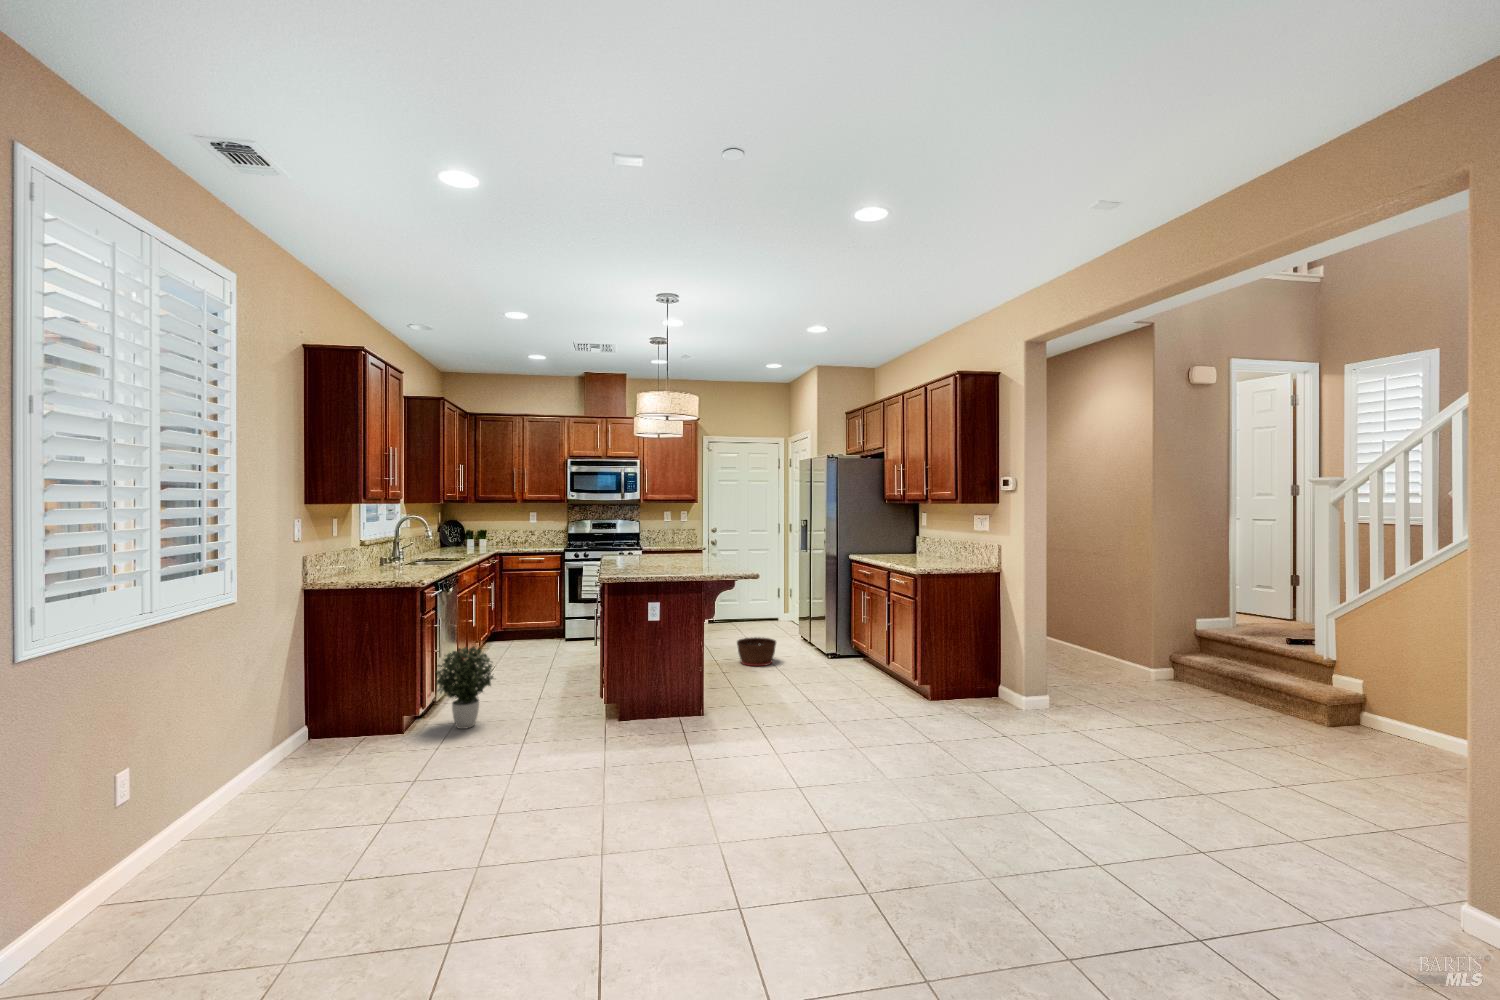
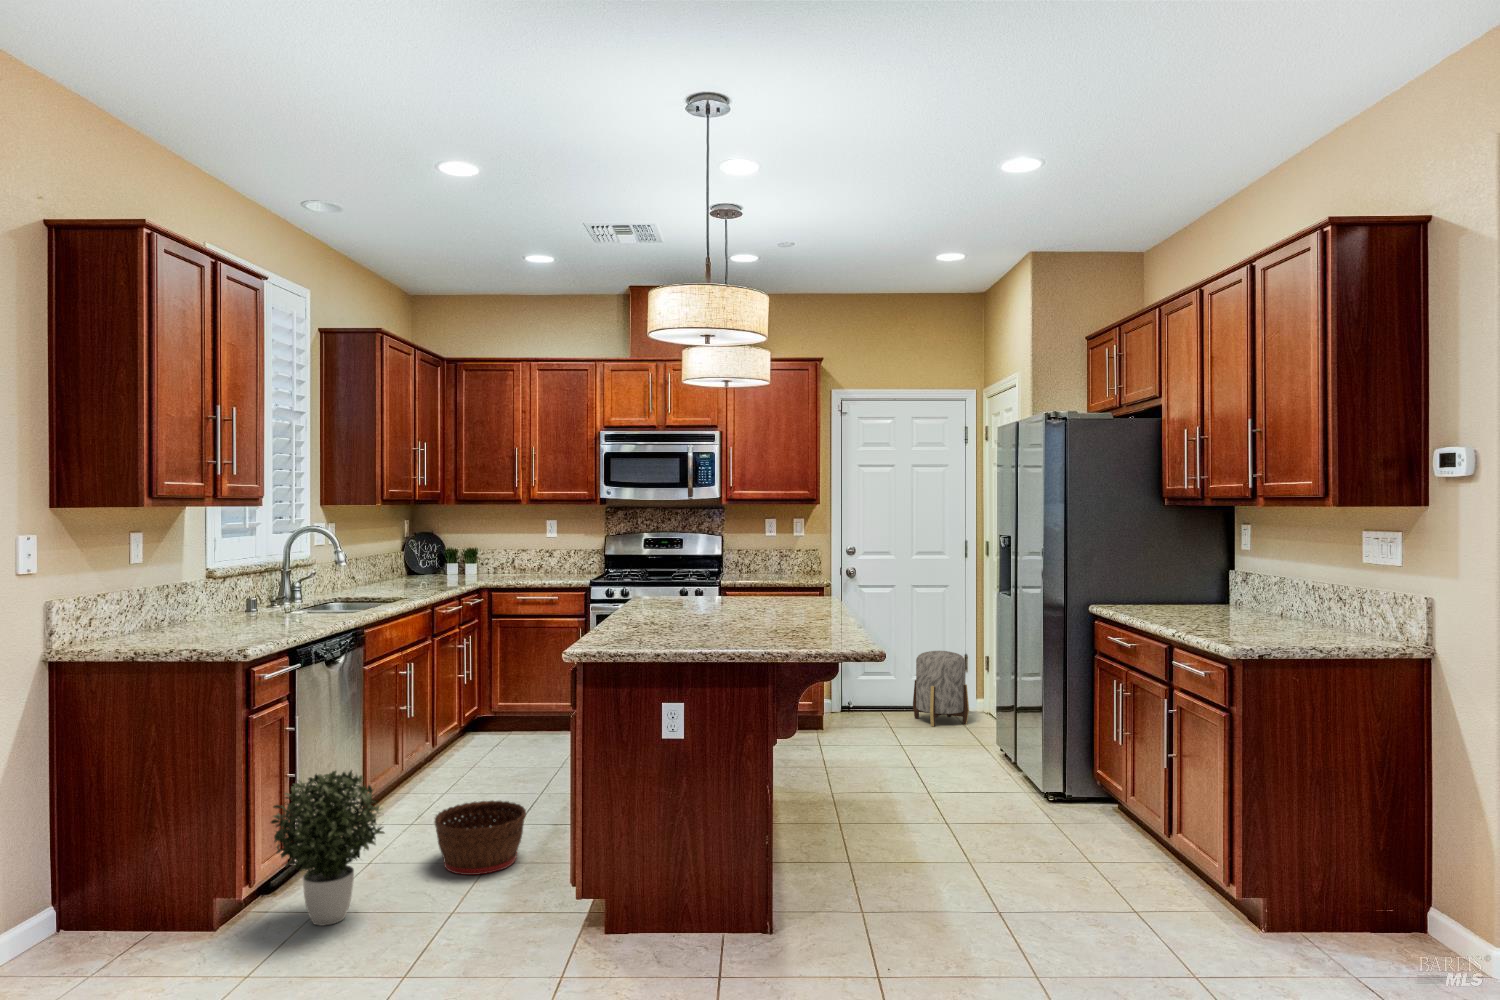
stool: none [751,586,782,629] -> present [913,651,969,726]
basket: present [737,637,776,666] -> present [434,801,526,875]

